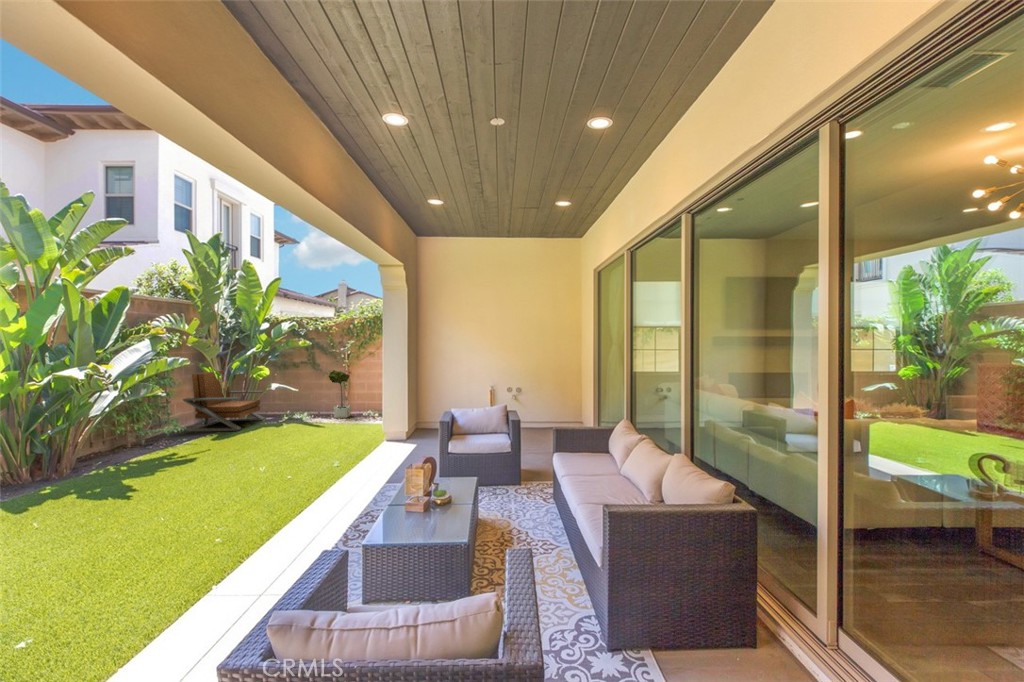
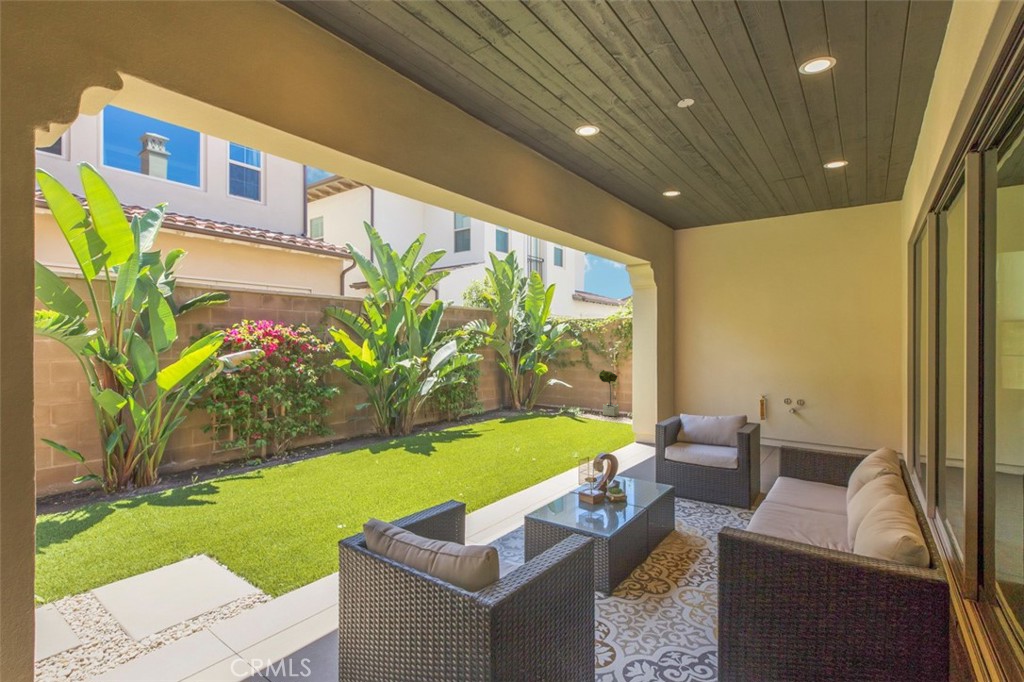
lounge chair: present [183,370,265,432] -> none [486,365,546,417]

